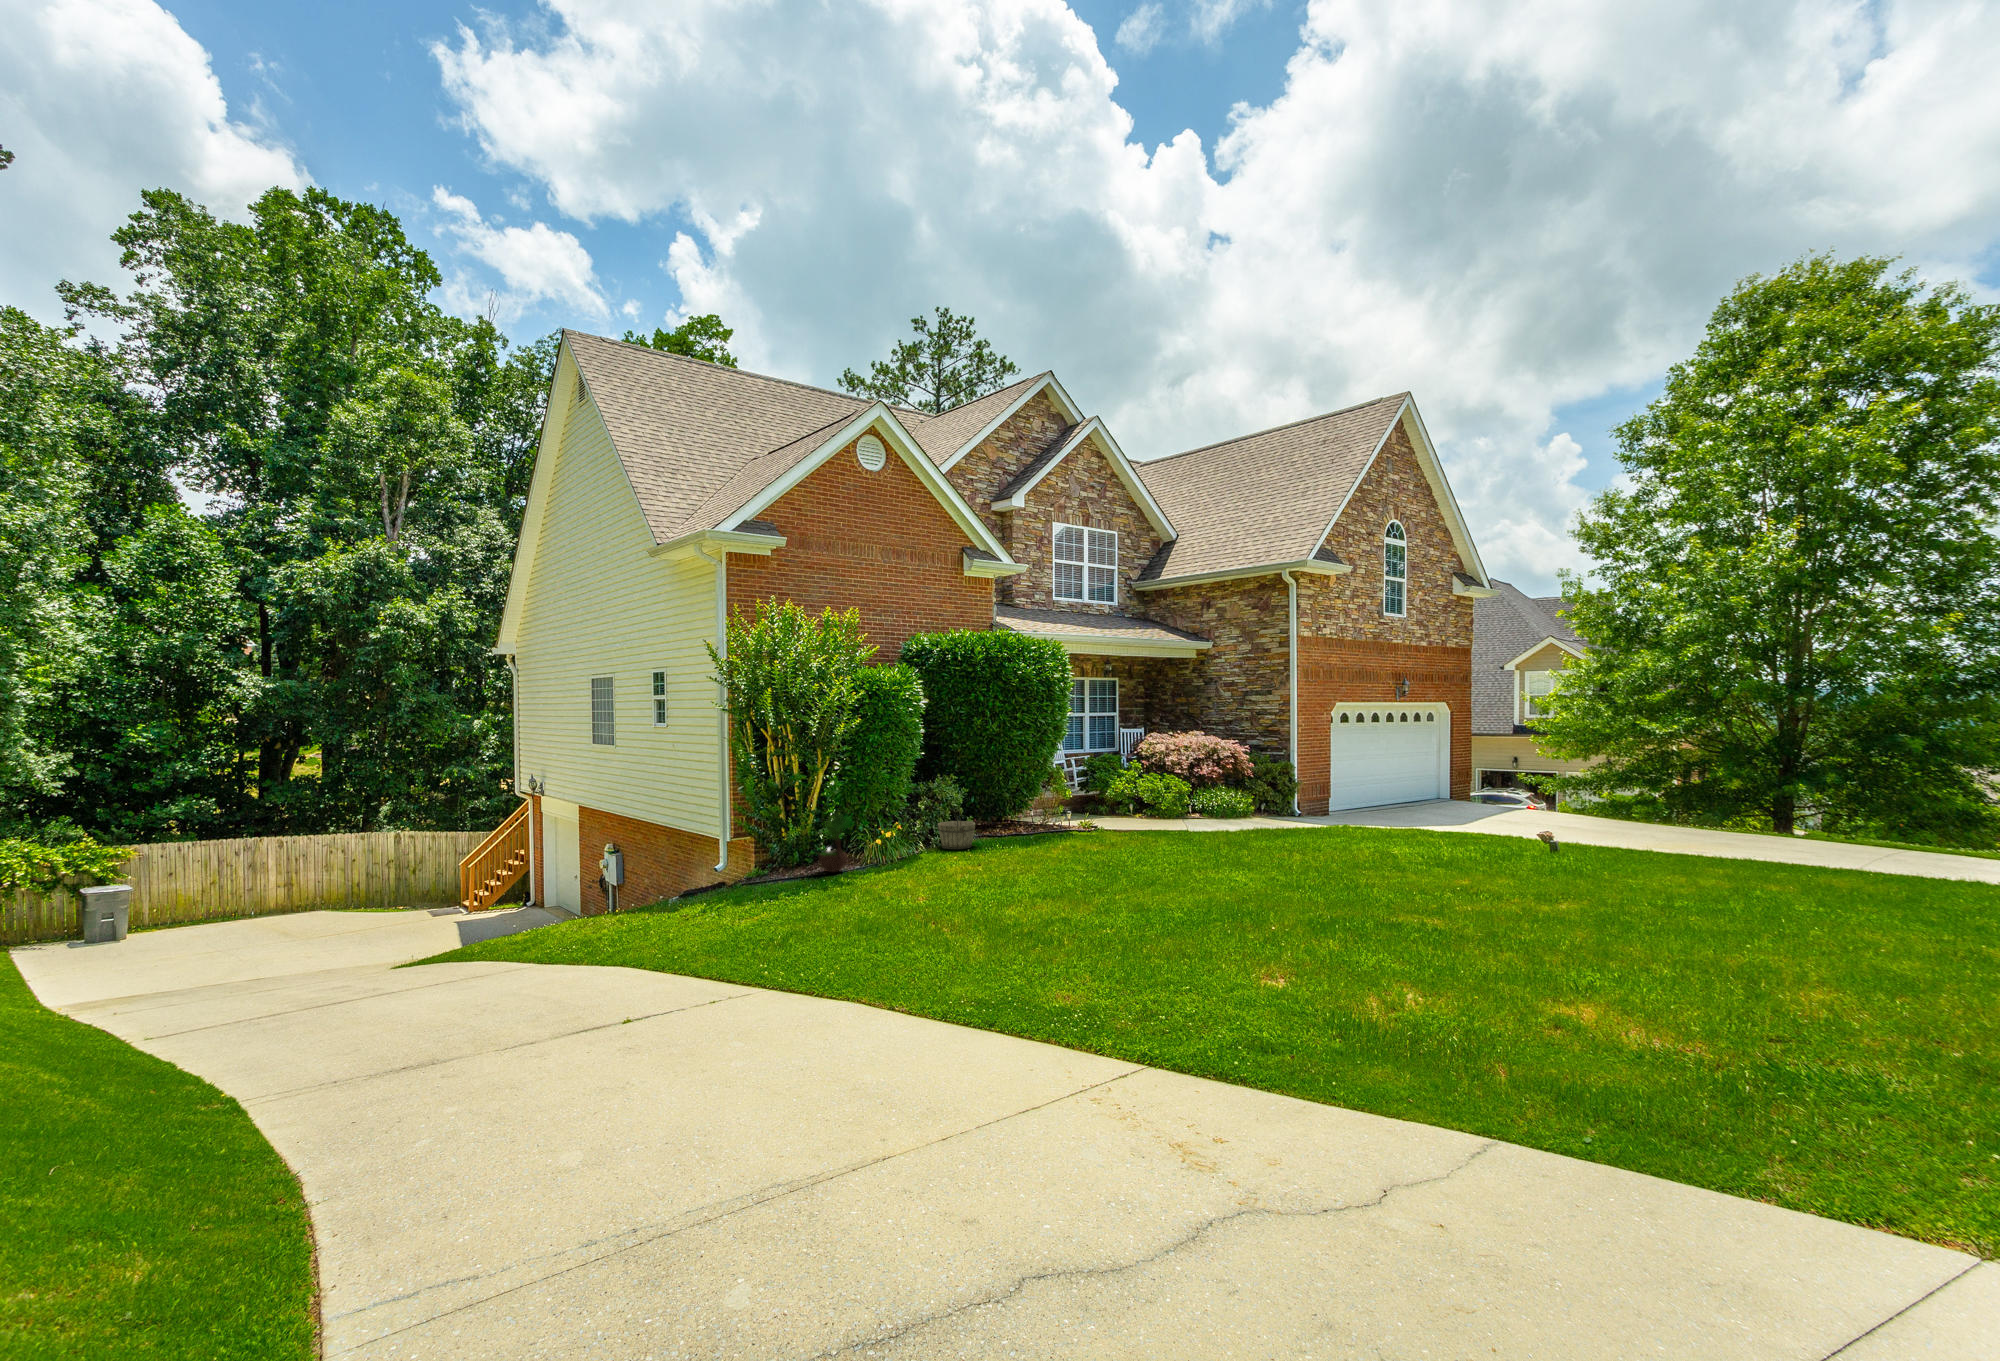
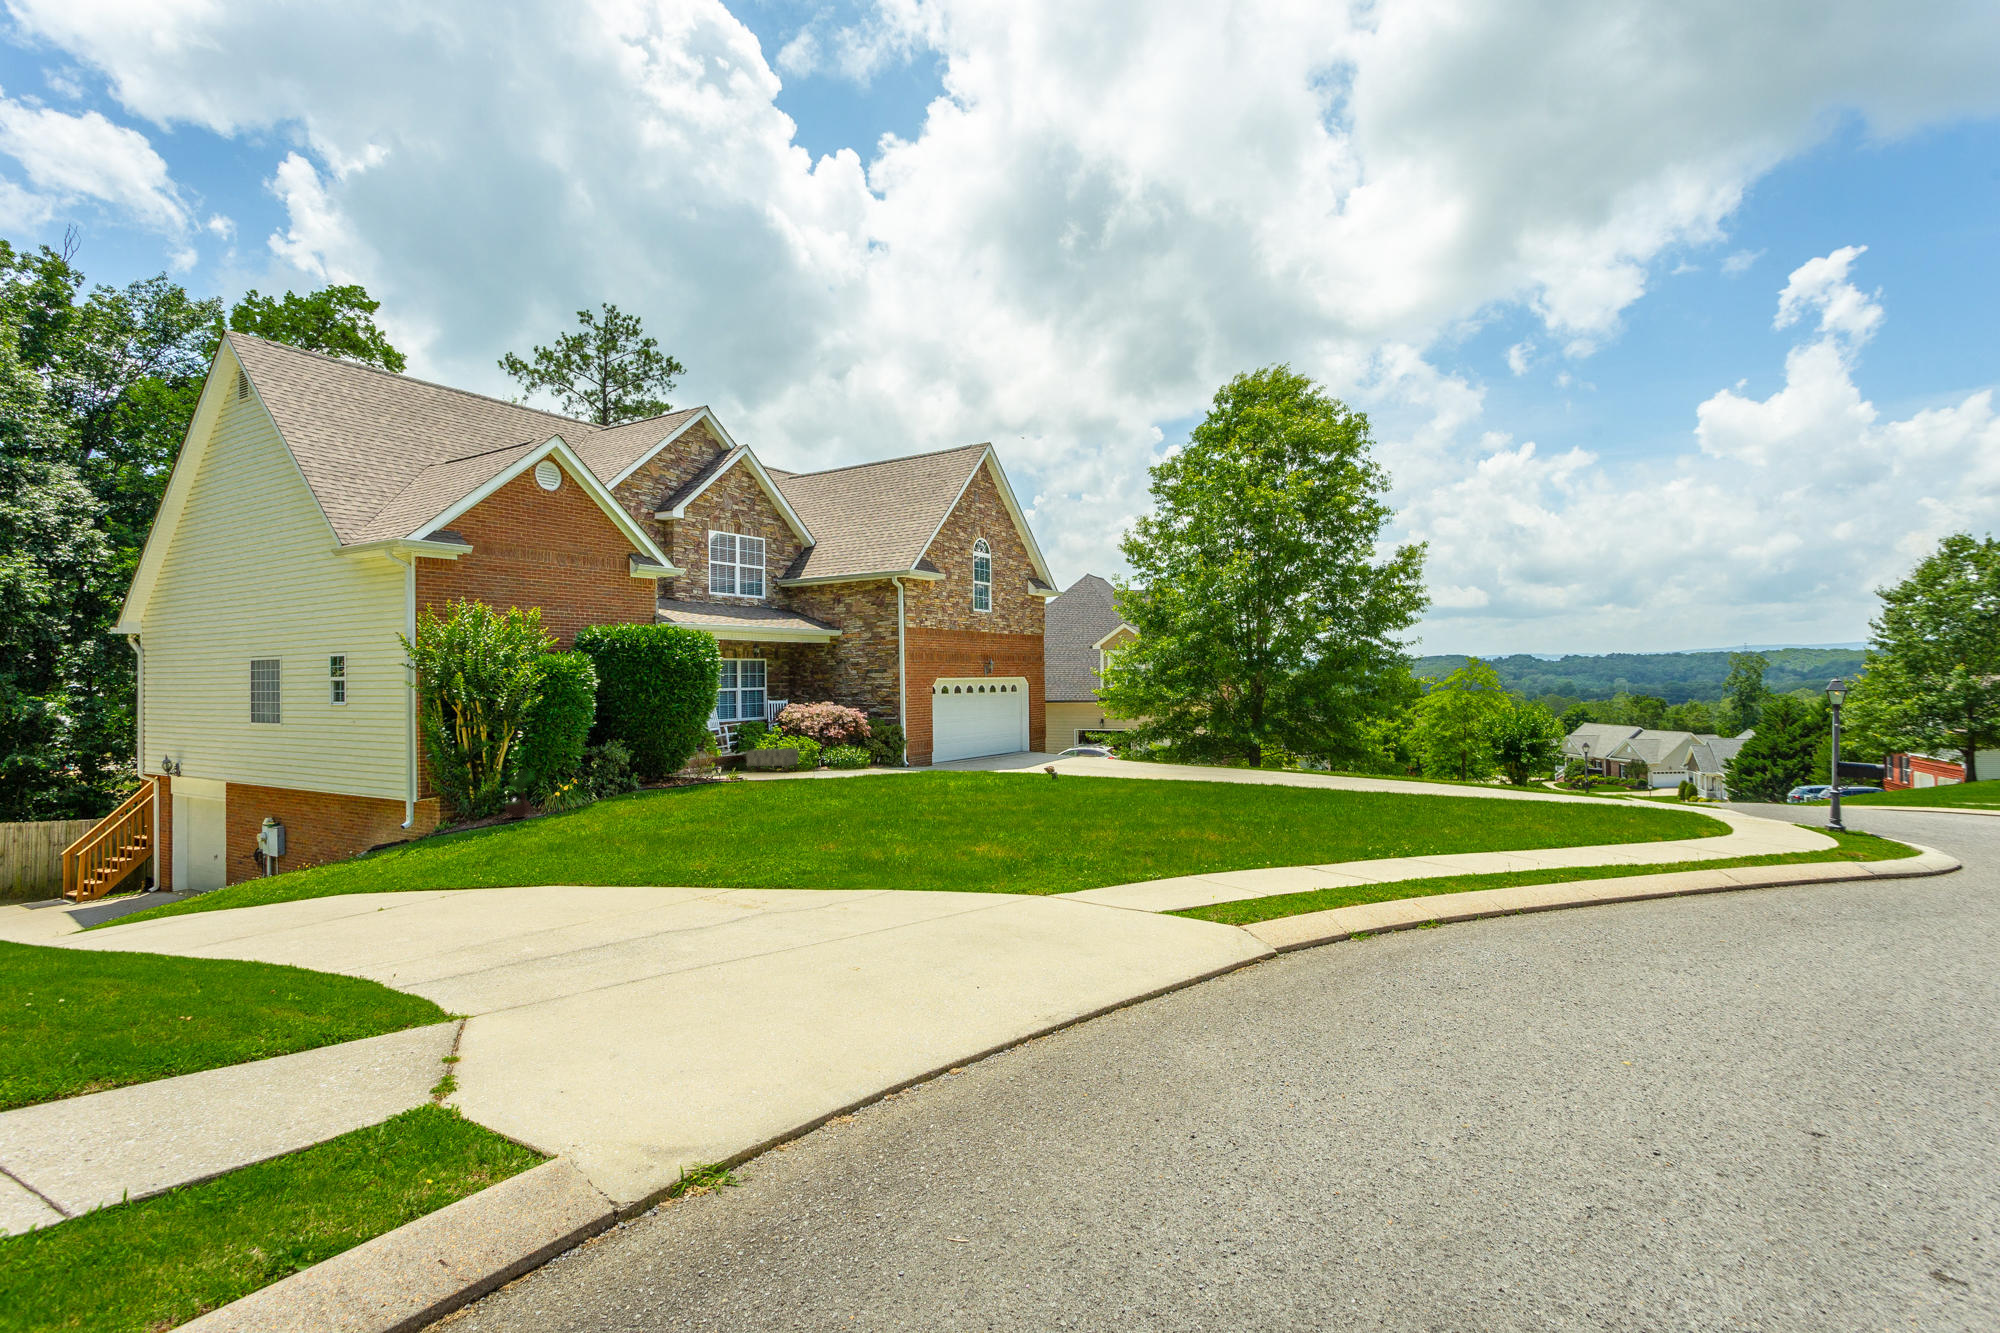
bench: none [1099,788,1163,820] -> present [746,749,798,771]
wooden bucket: present [938,814,975,849] -> none [608,769,640,796]

